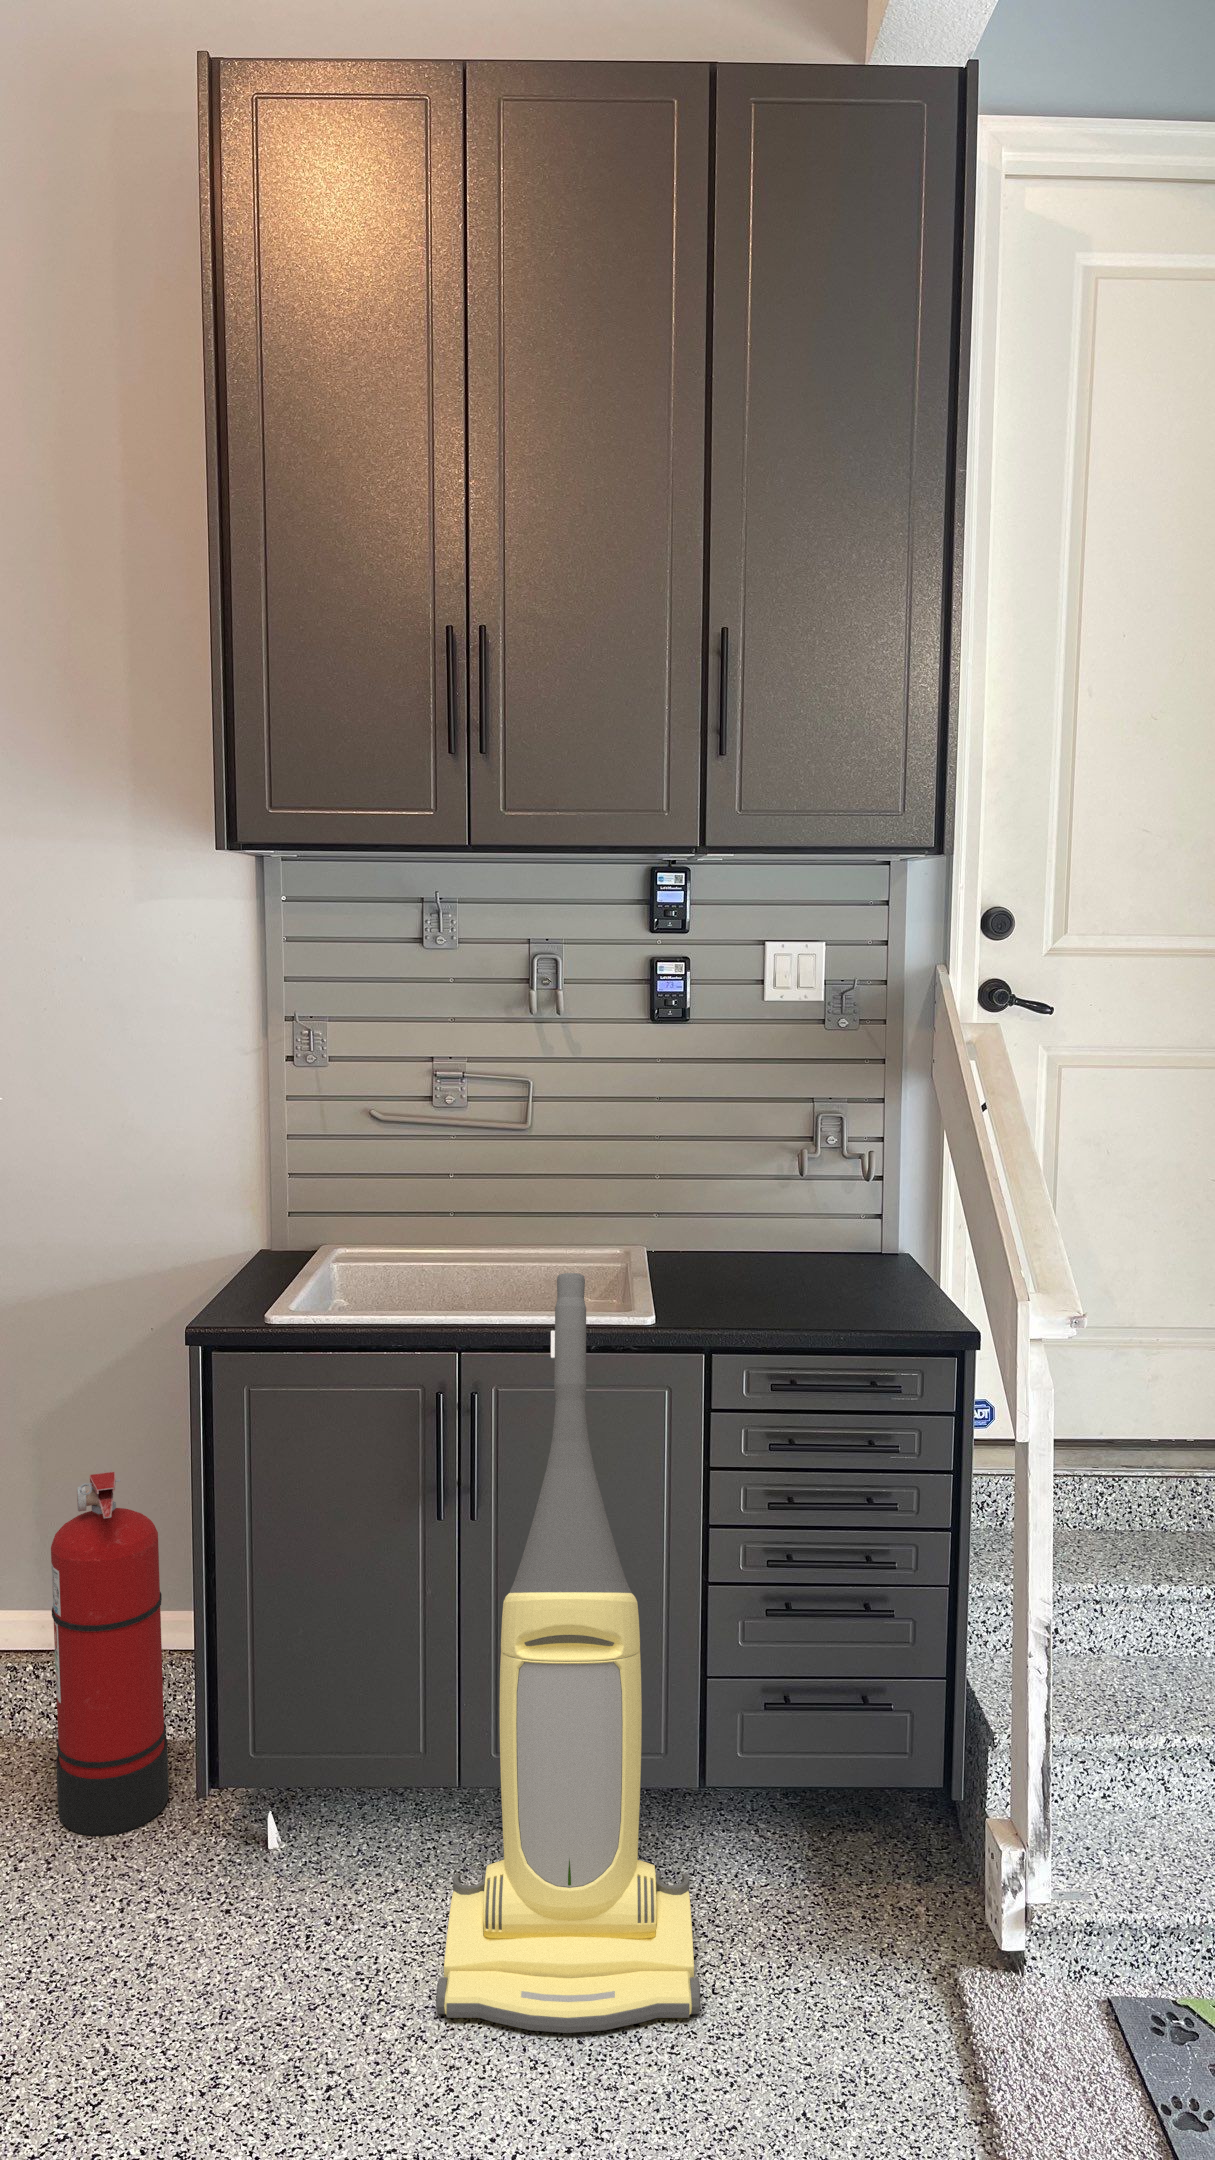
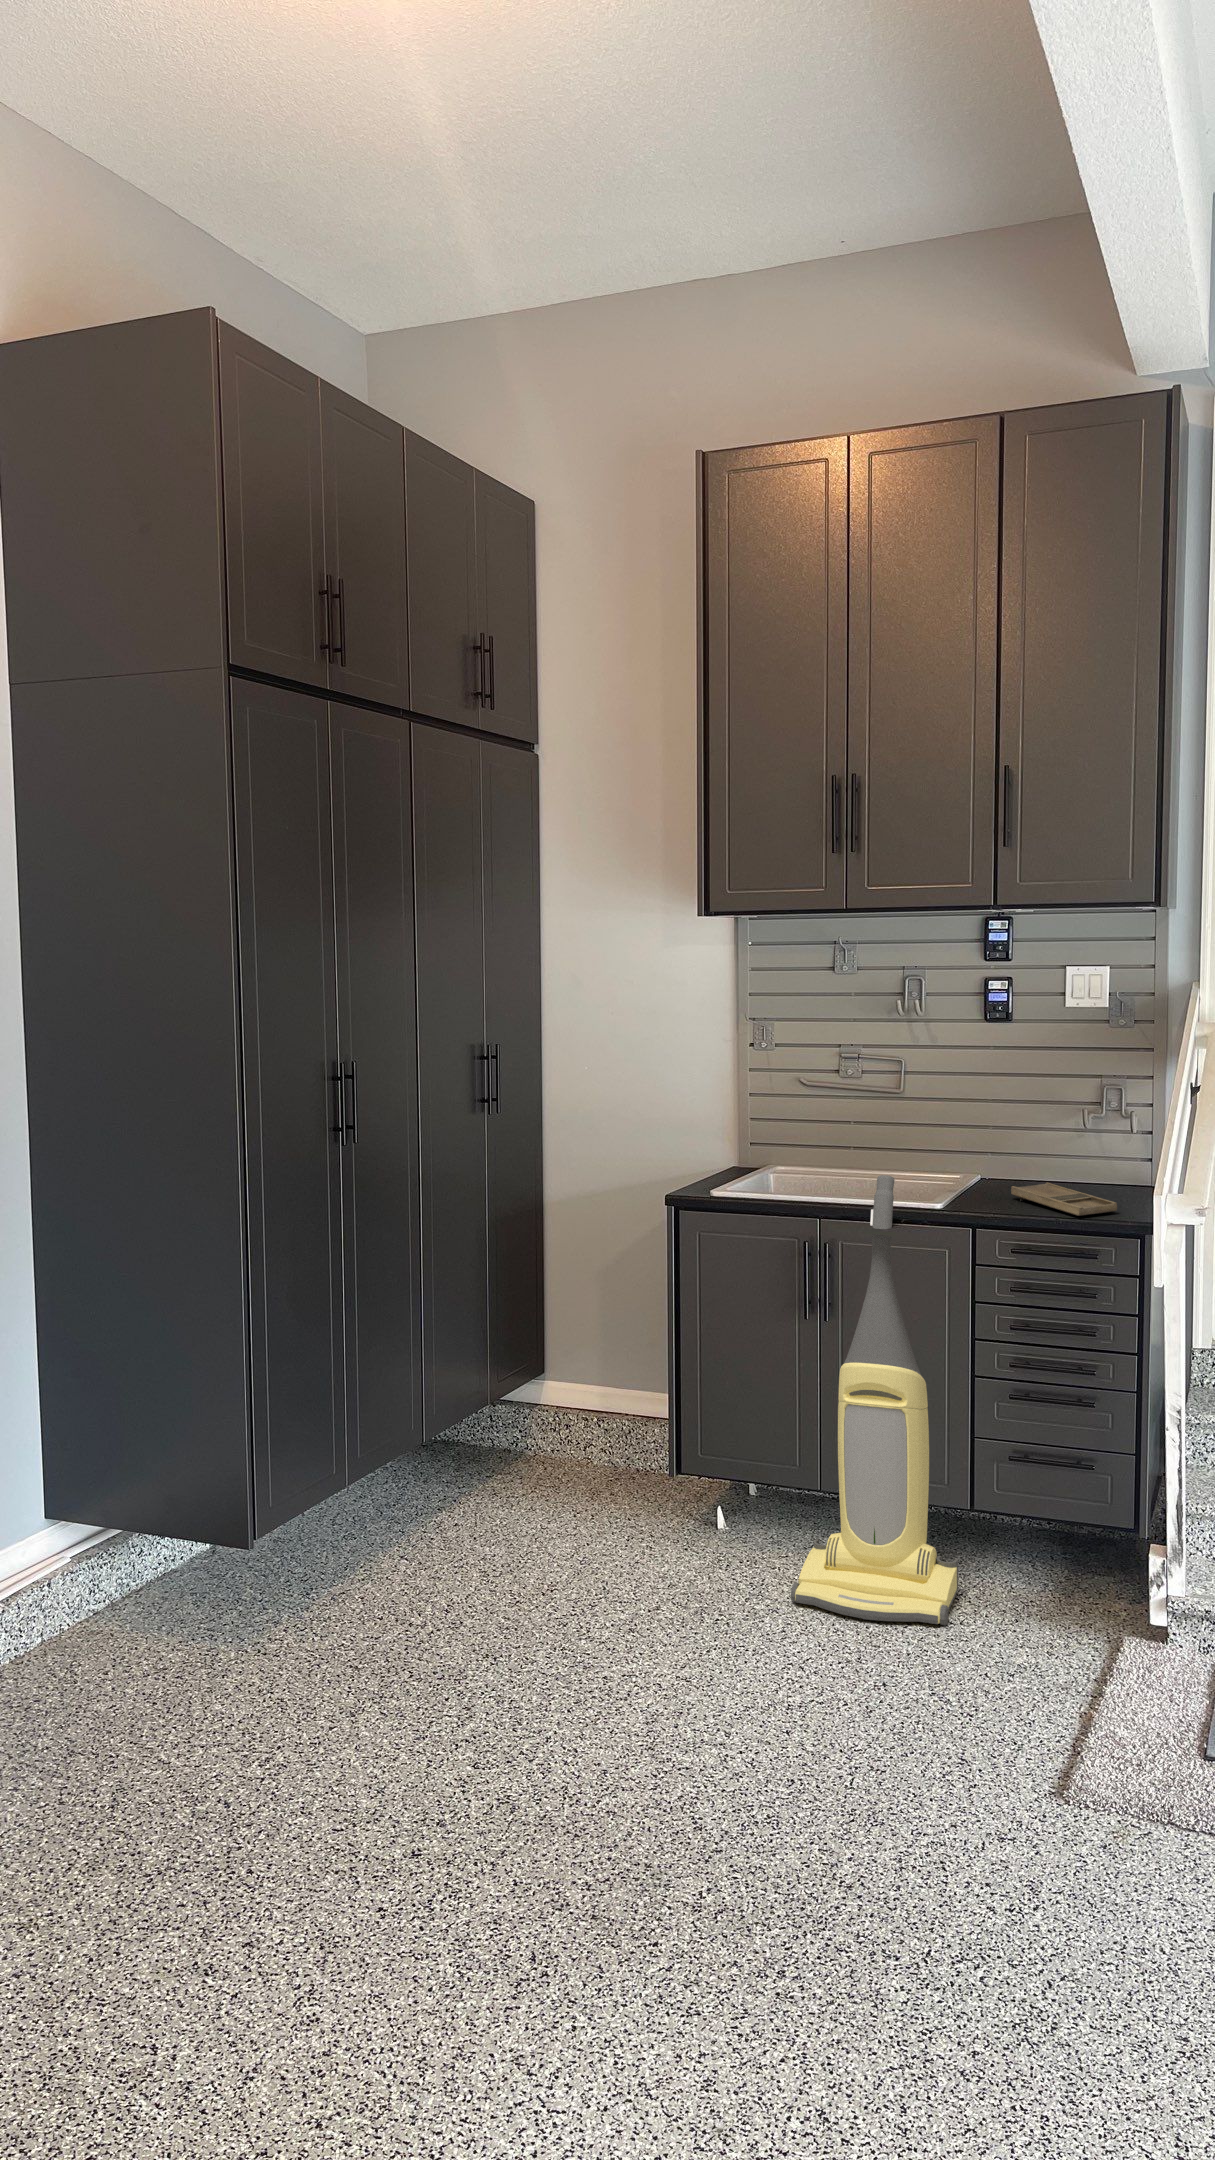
tray: none [715,1257,881,1314] -> present [1011,1182,1117,1216]
fire extinguisher: present [51,1472,169,1836] -> none [600,1295,667,1511]

